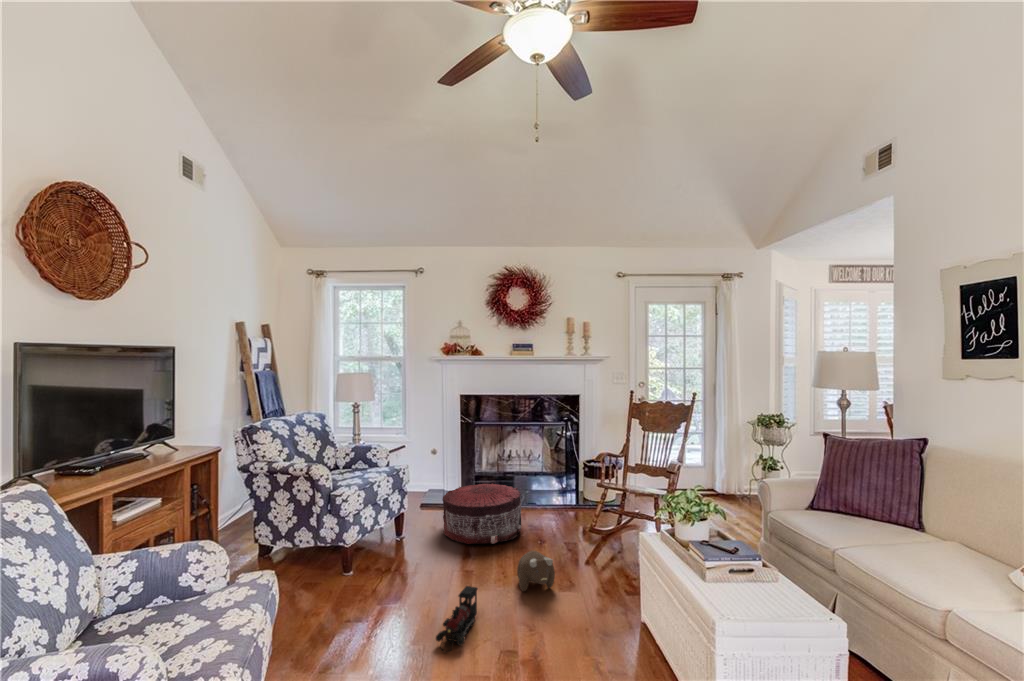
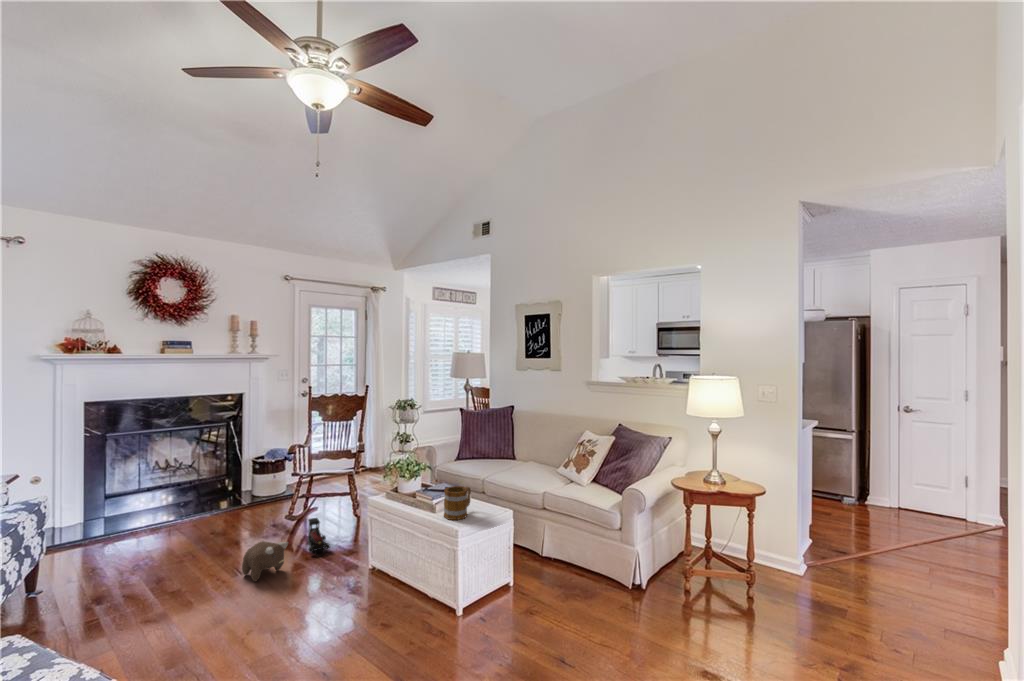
pouf: present [443,483,521,544] -> none [99,494,212,568]
mug: none [712,548,765,607] -> present [444,486,471,520]
toy train: present [436,586,478,653] -> present [308,518,330,556]

